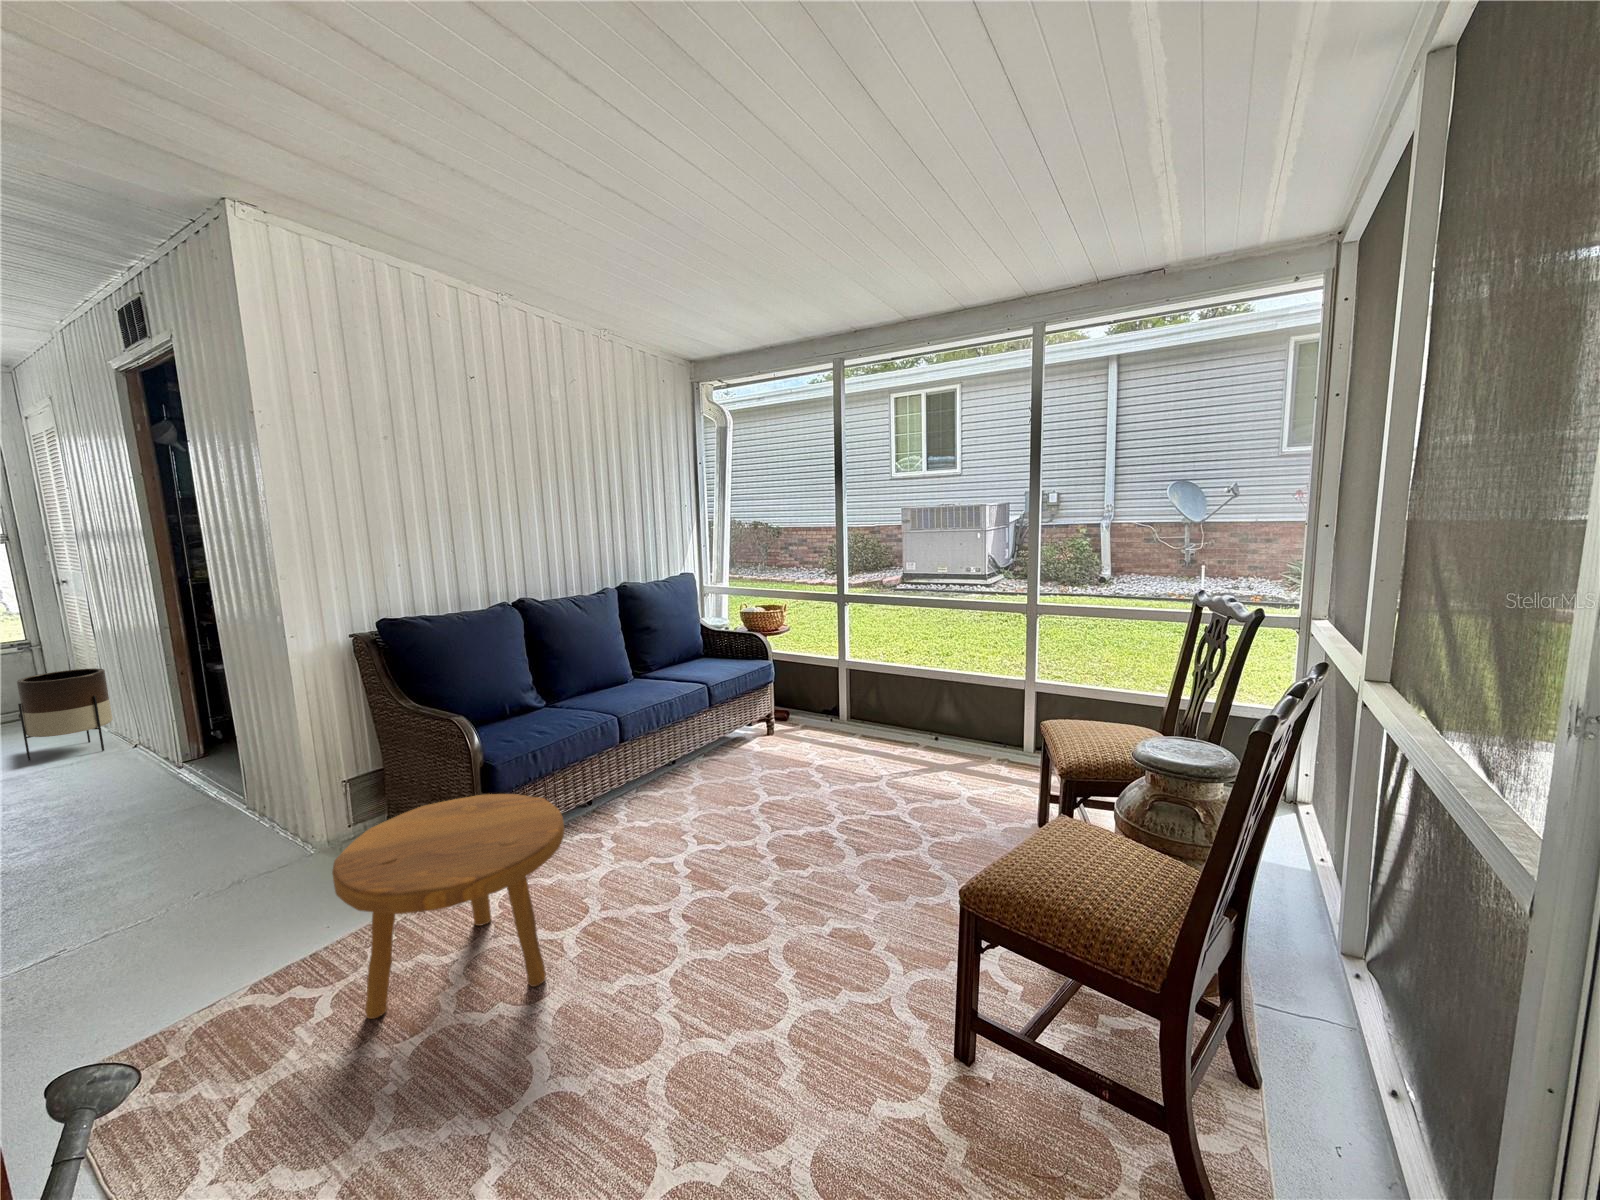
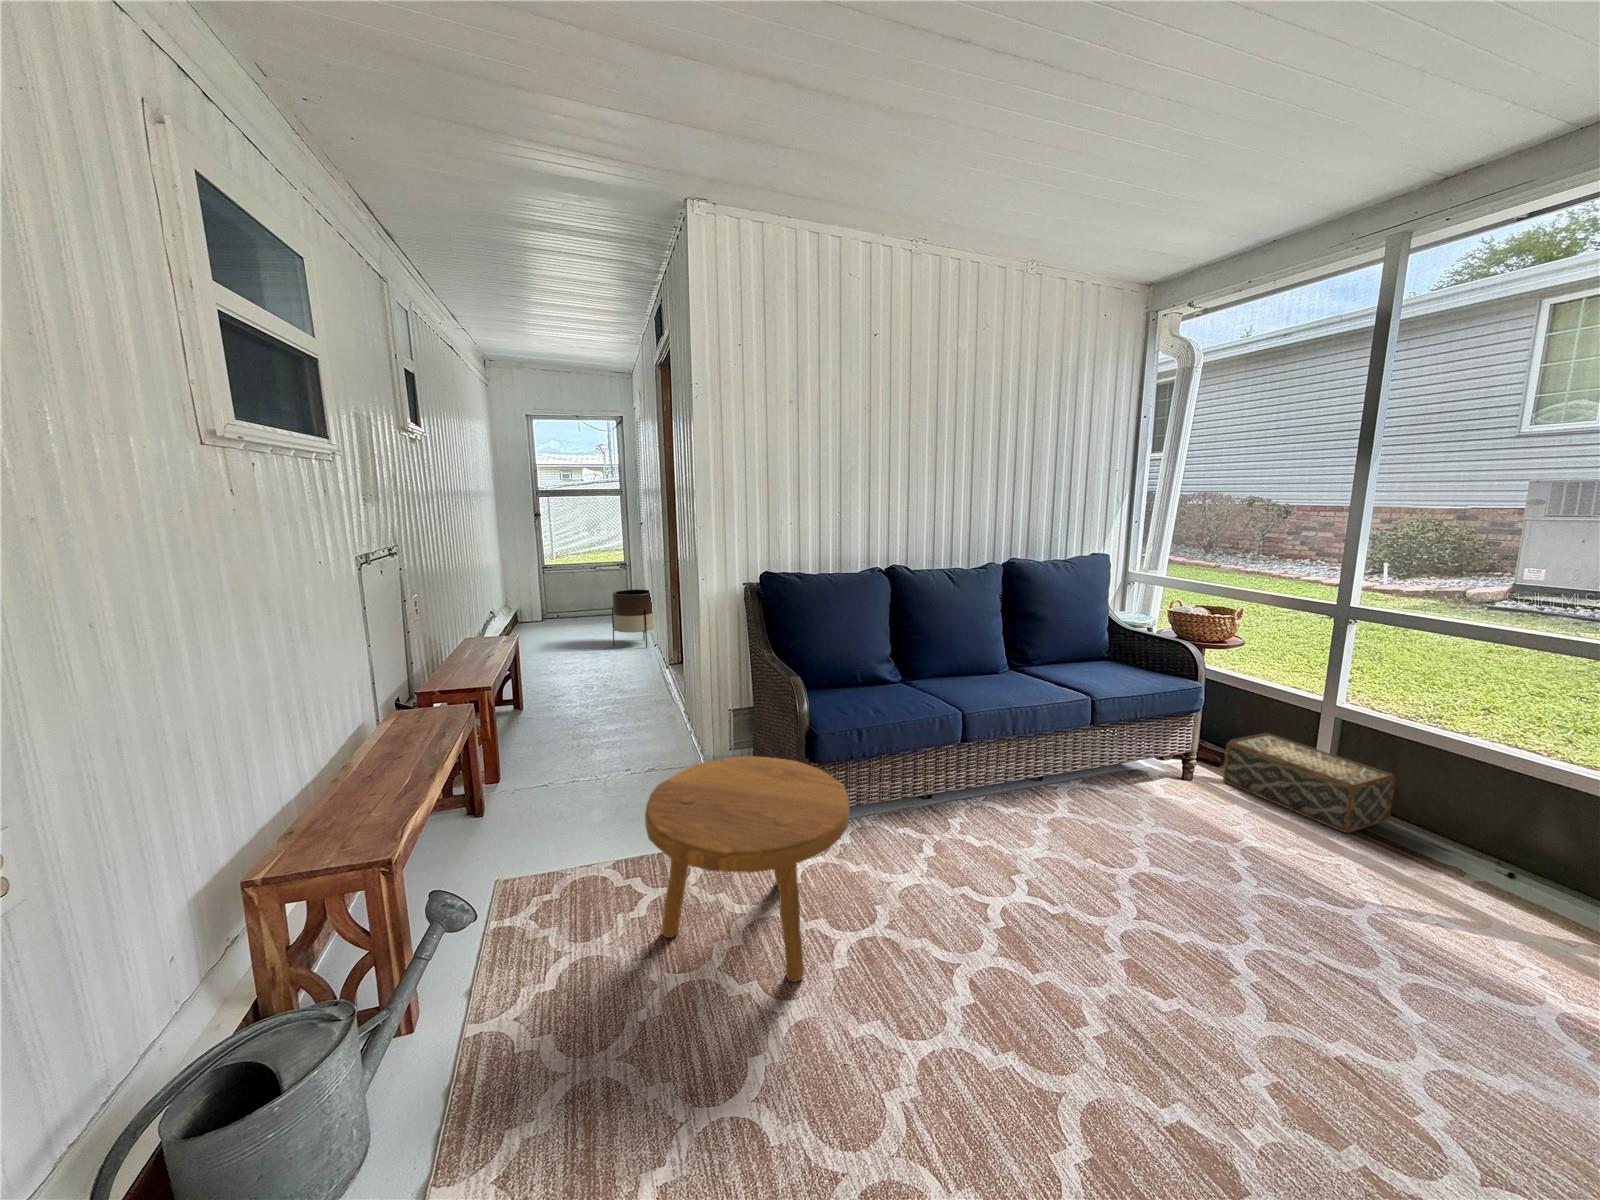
woven basket: none [792,688,882,741] -> present [1223,733,1396,833]

